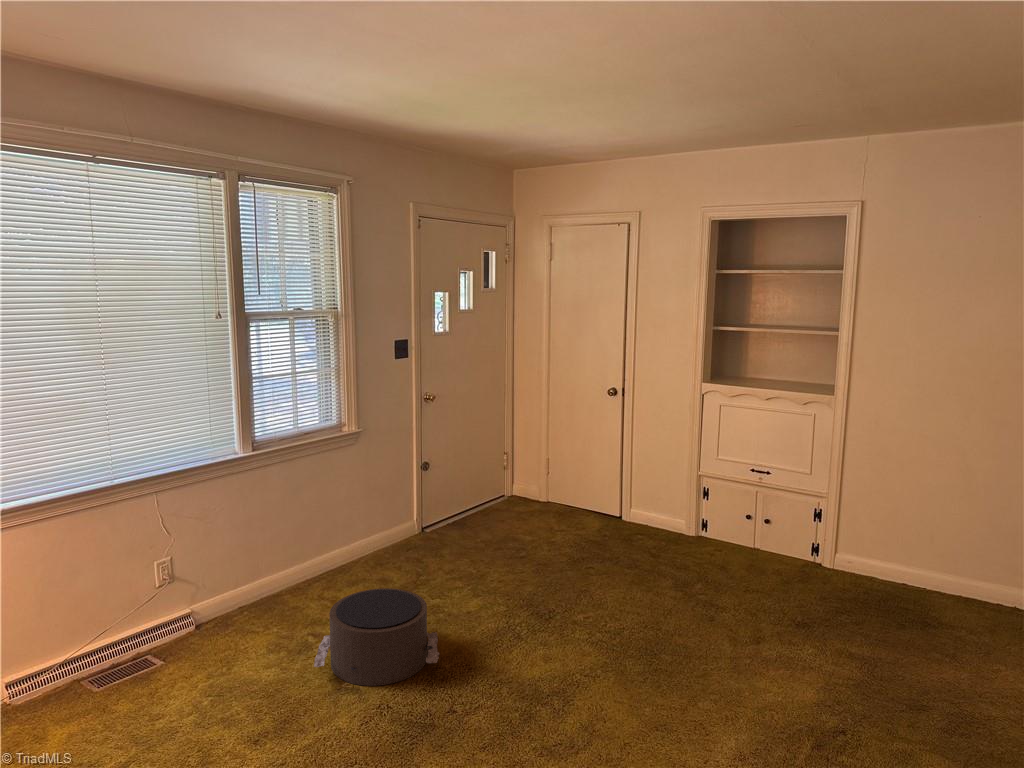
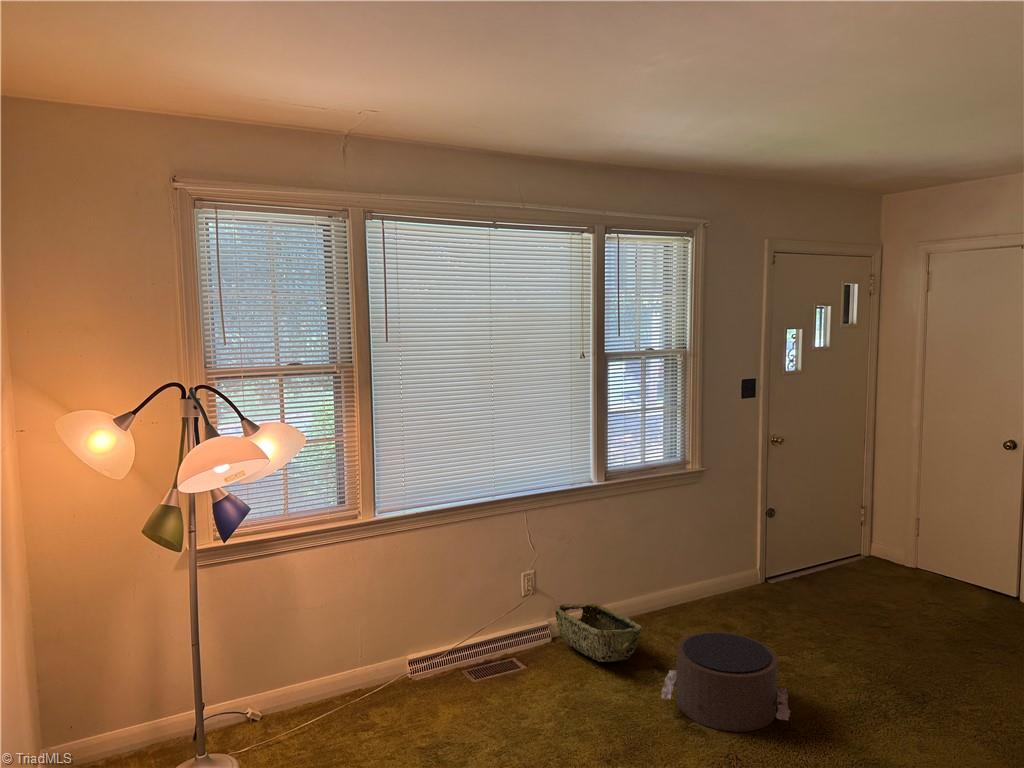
woven basket: none [198,581,295,641] -> present [555,604,642,662]

